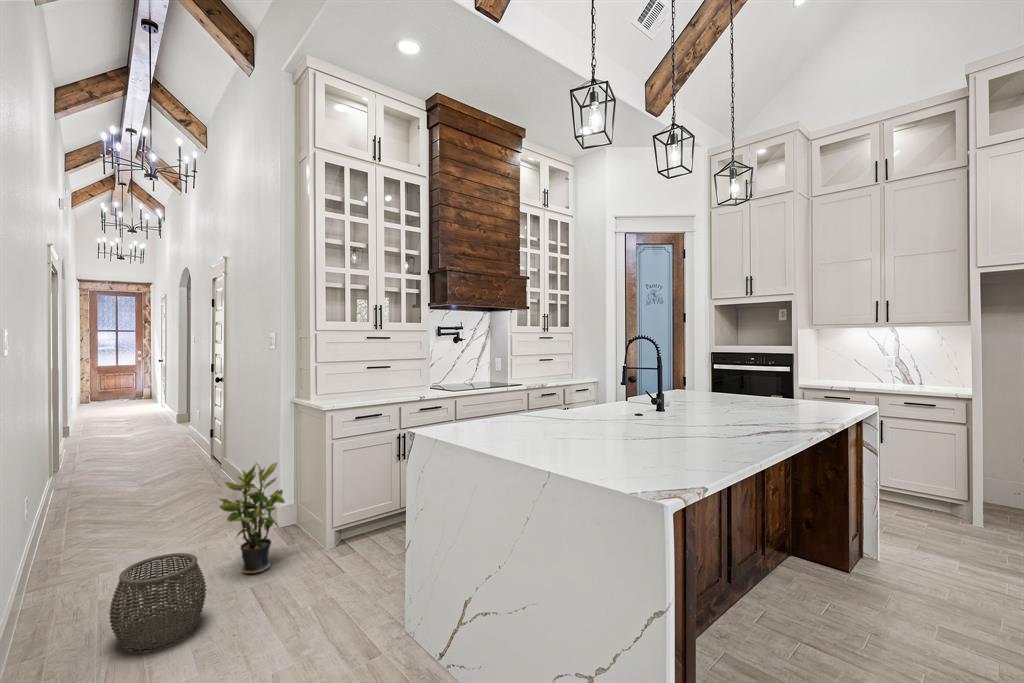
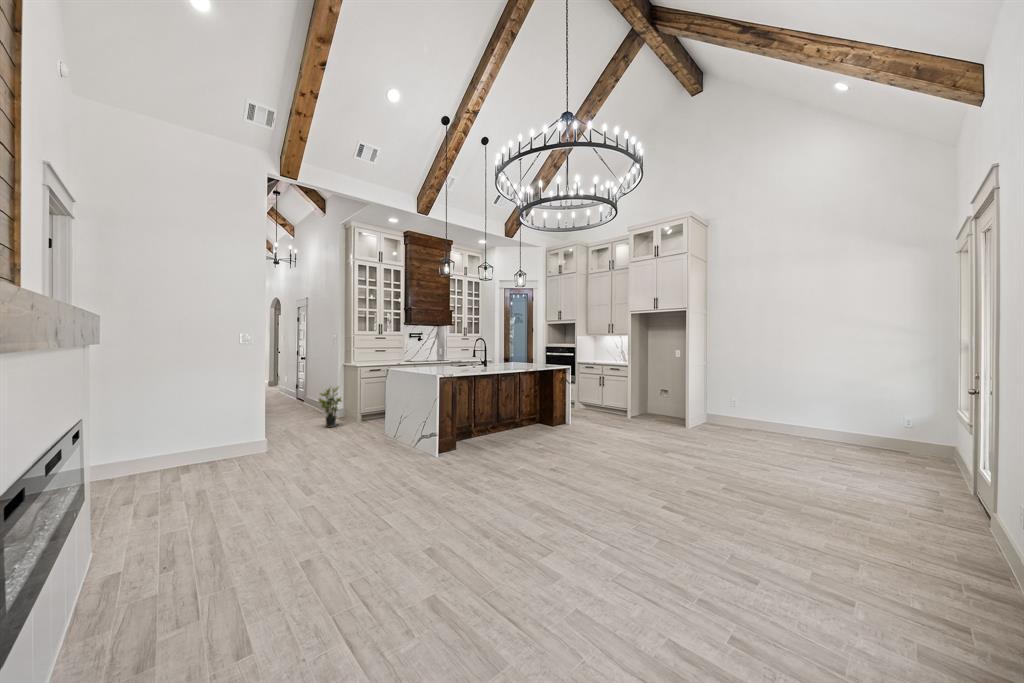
woven basket: present [109,553,206,651] -> none [288,412,317,439]

